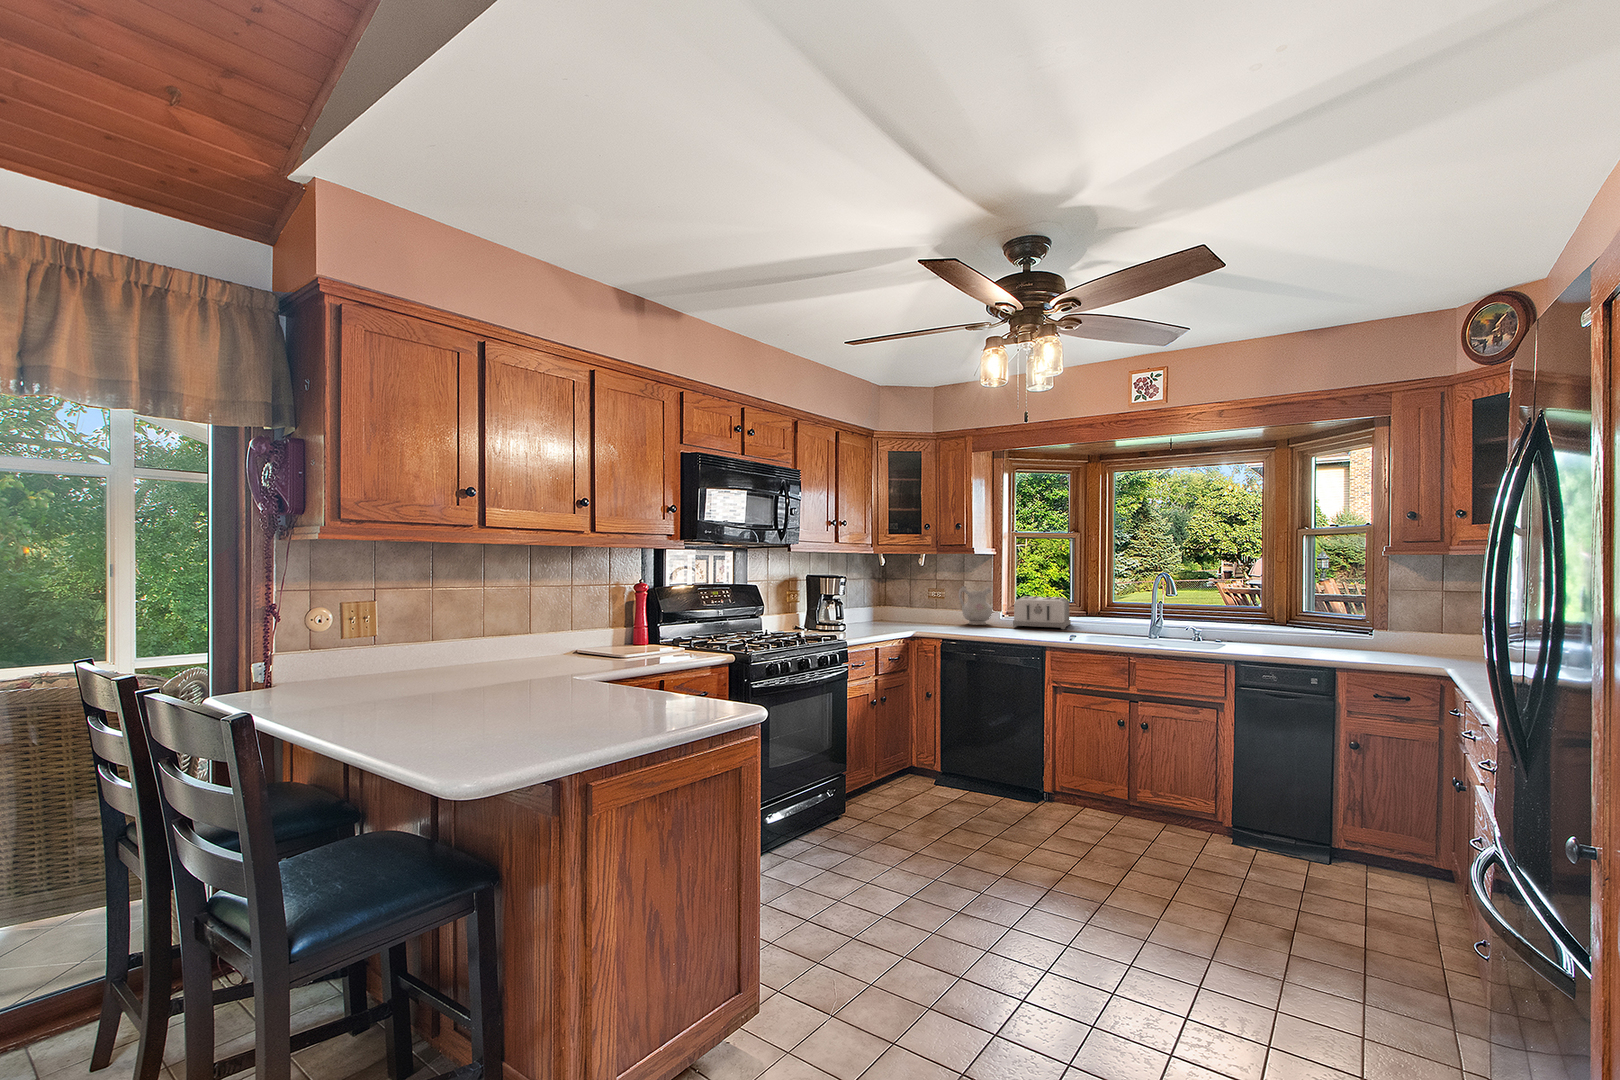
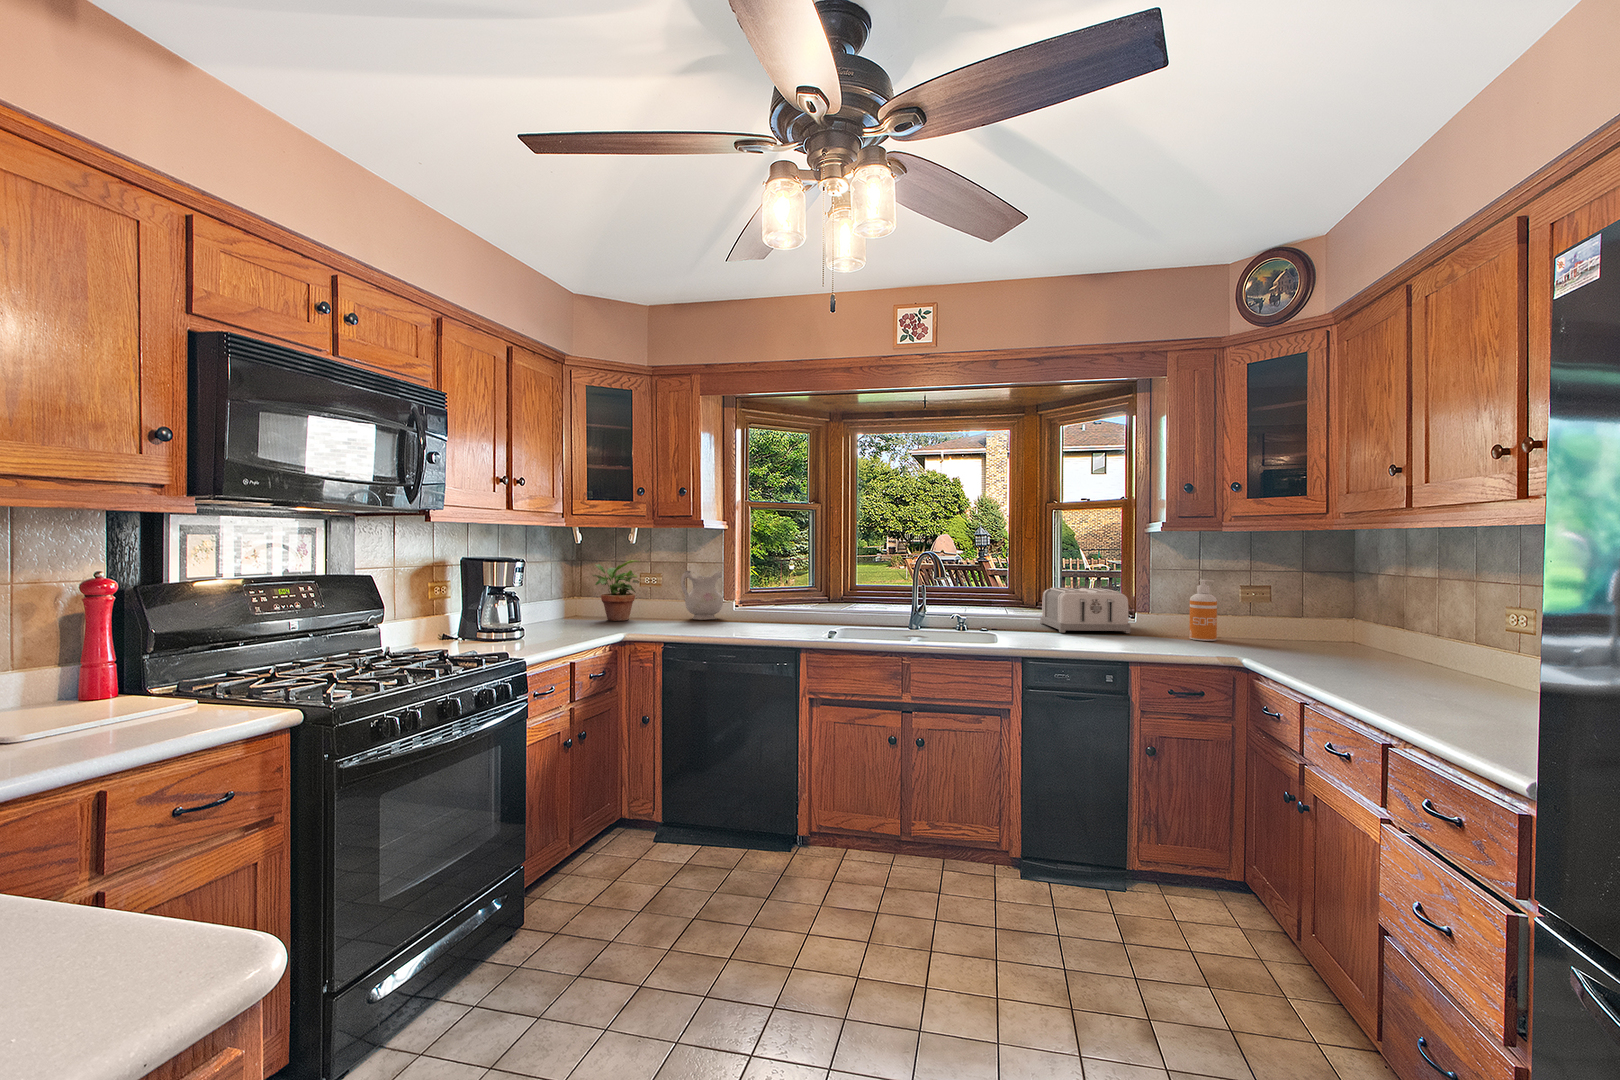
potted plant: none [893,578,928,623] -> present [592,560,640,621]
toaster: present [1013,596,1071,629] -> present [1040,588,1131,633]
soap dispenser: none [1421,601,1450,658] -> present [1189,580,1217,641]

